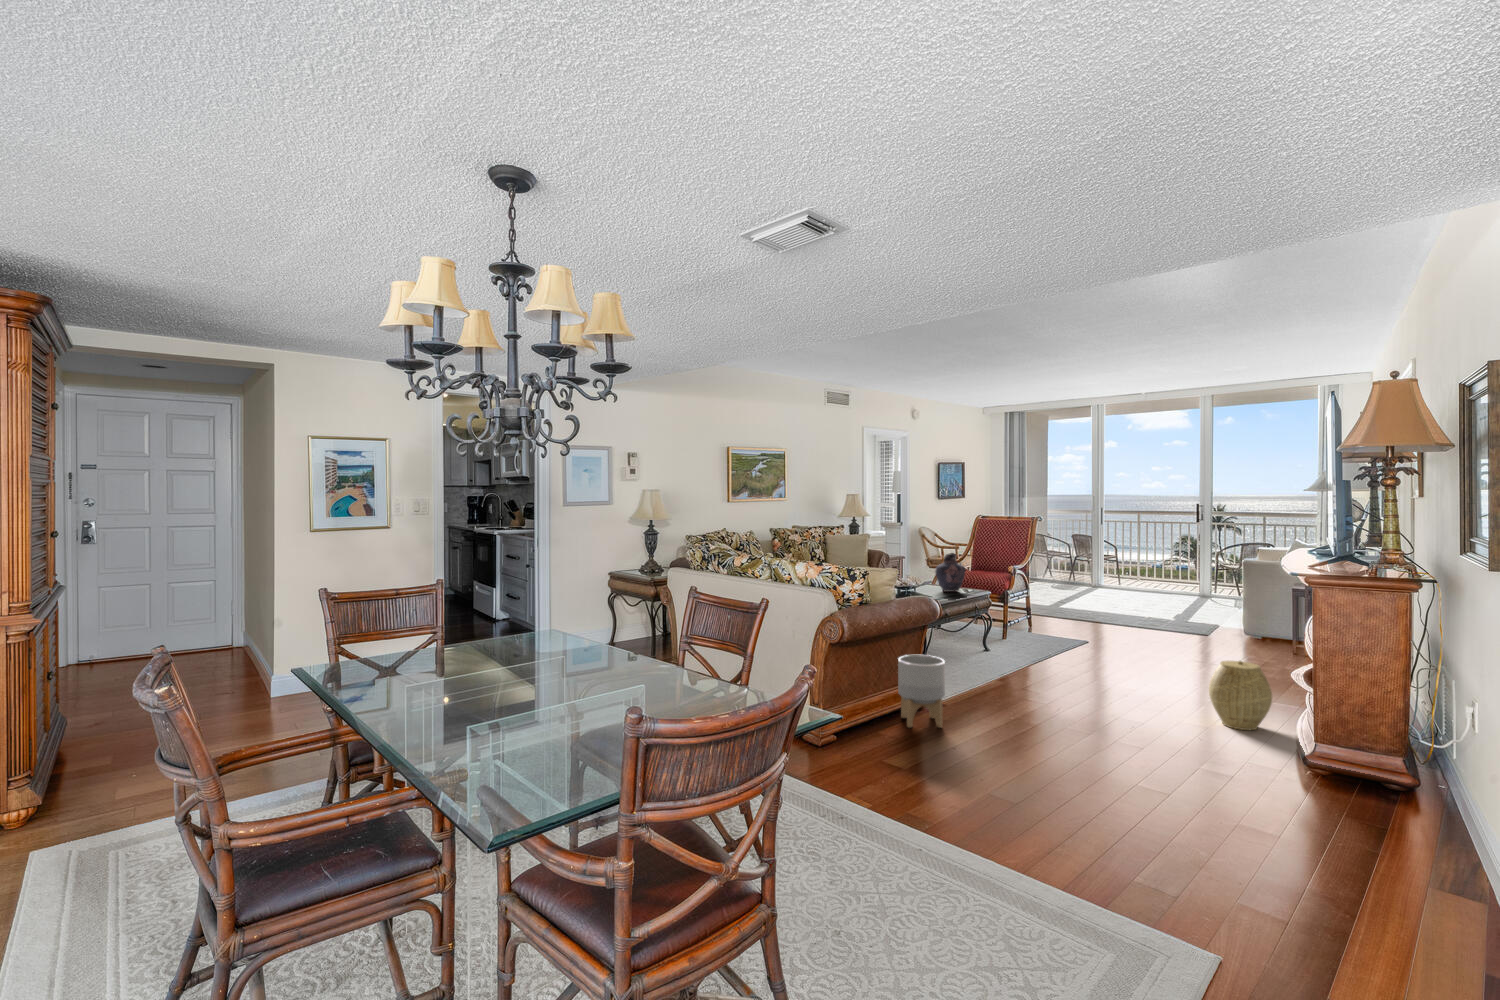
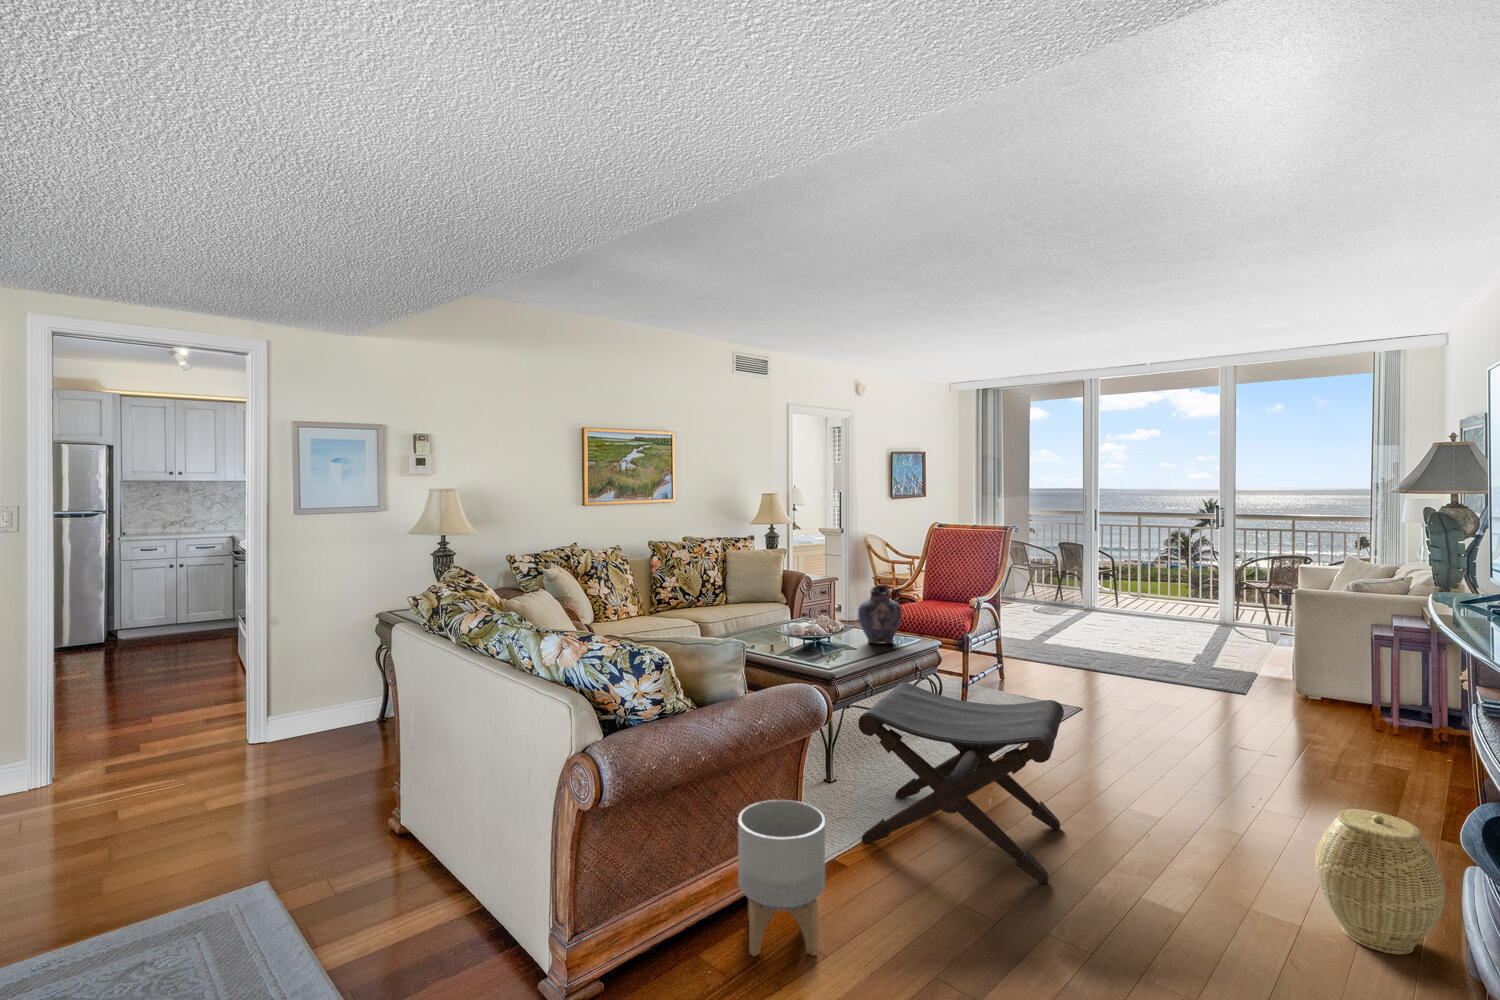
footstool: none [952,607,1073,708] -> present [858,682,1064,883]

